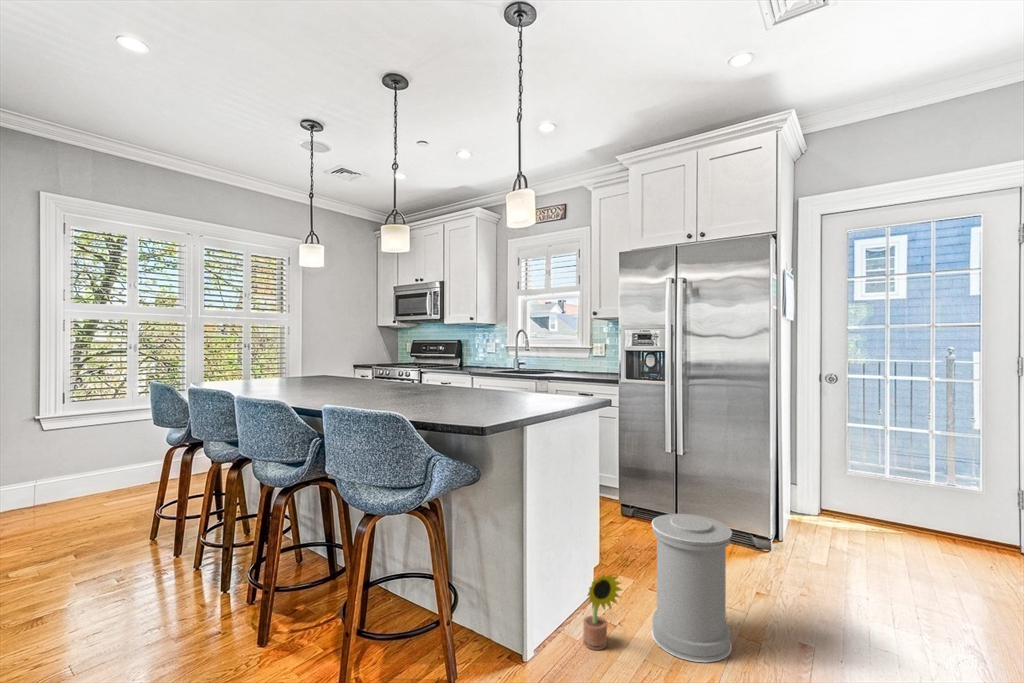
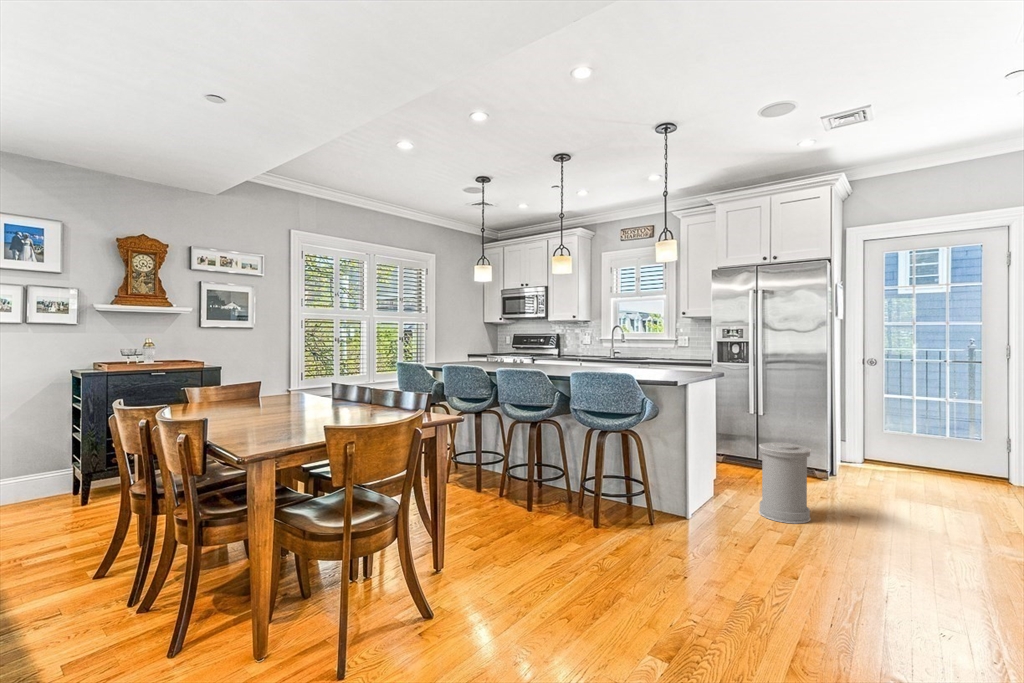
decorative plant: present [583,575,622,650] -> none [718,472,745,519]

